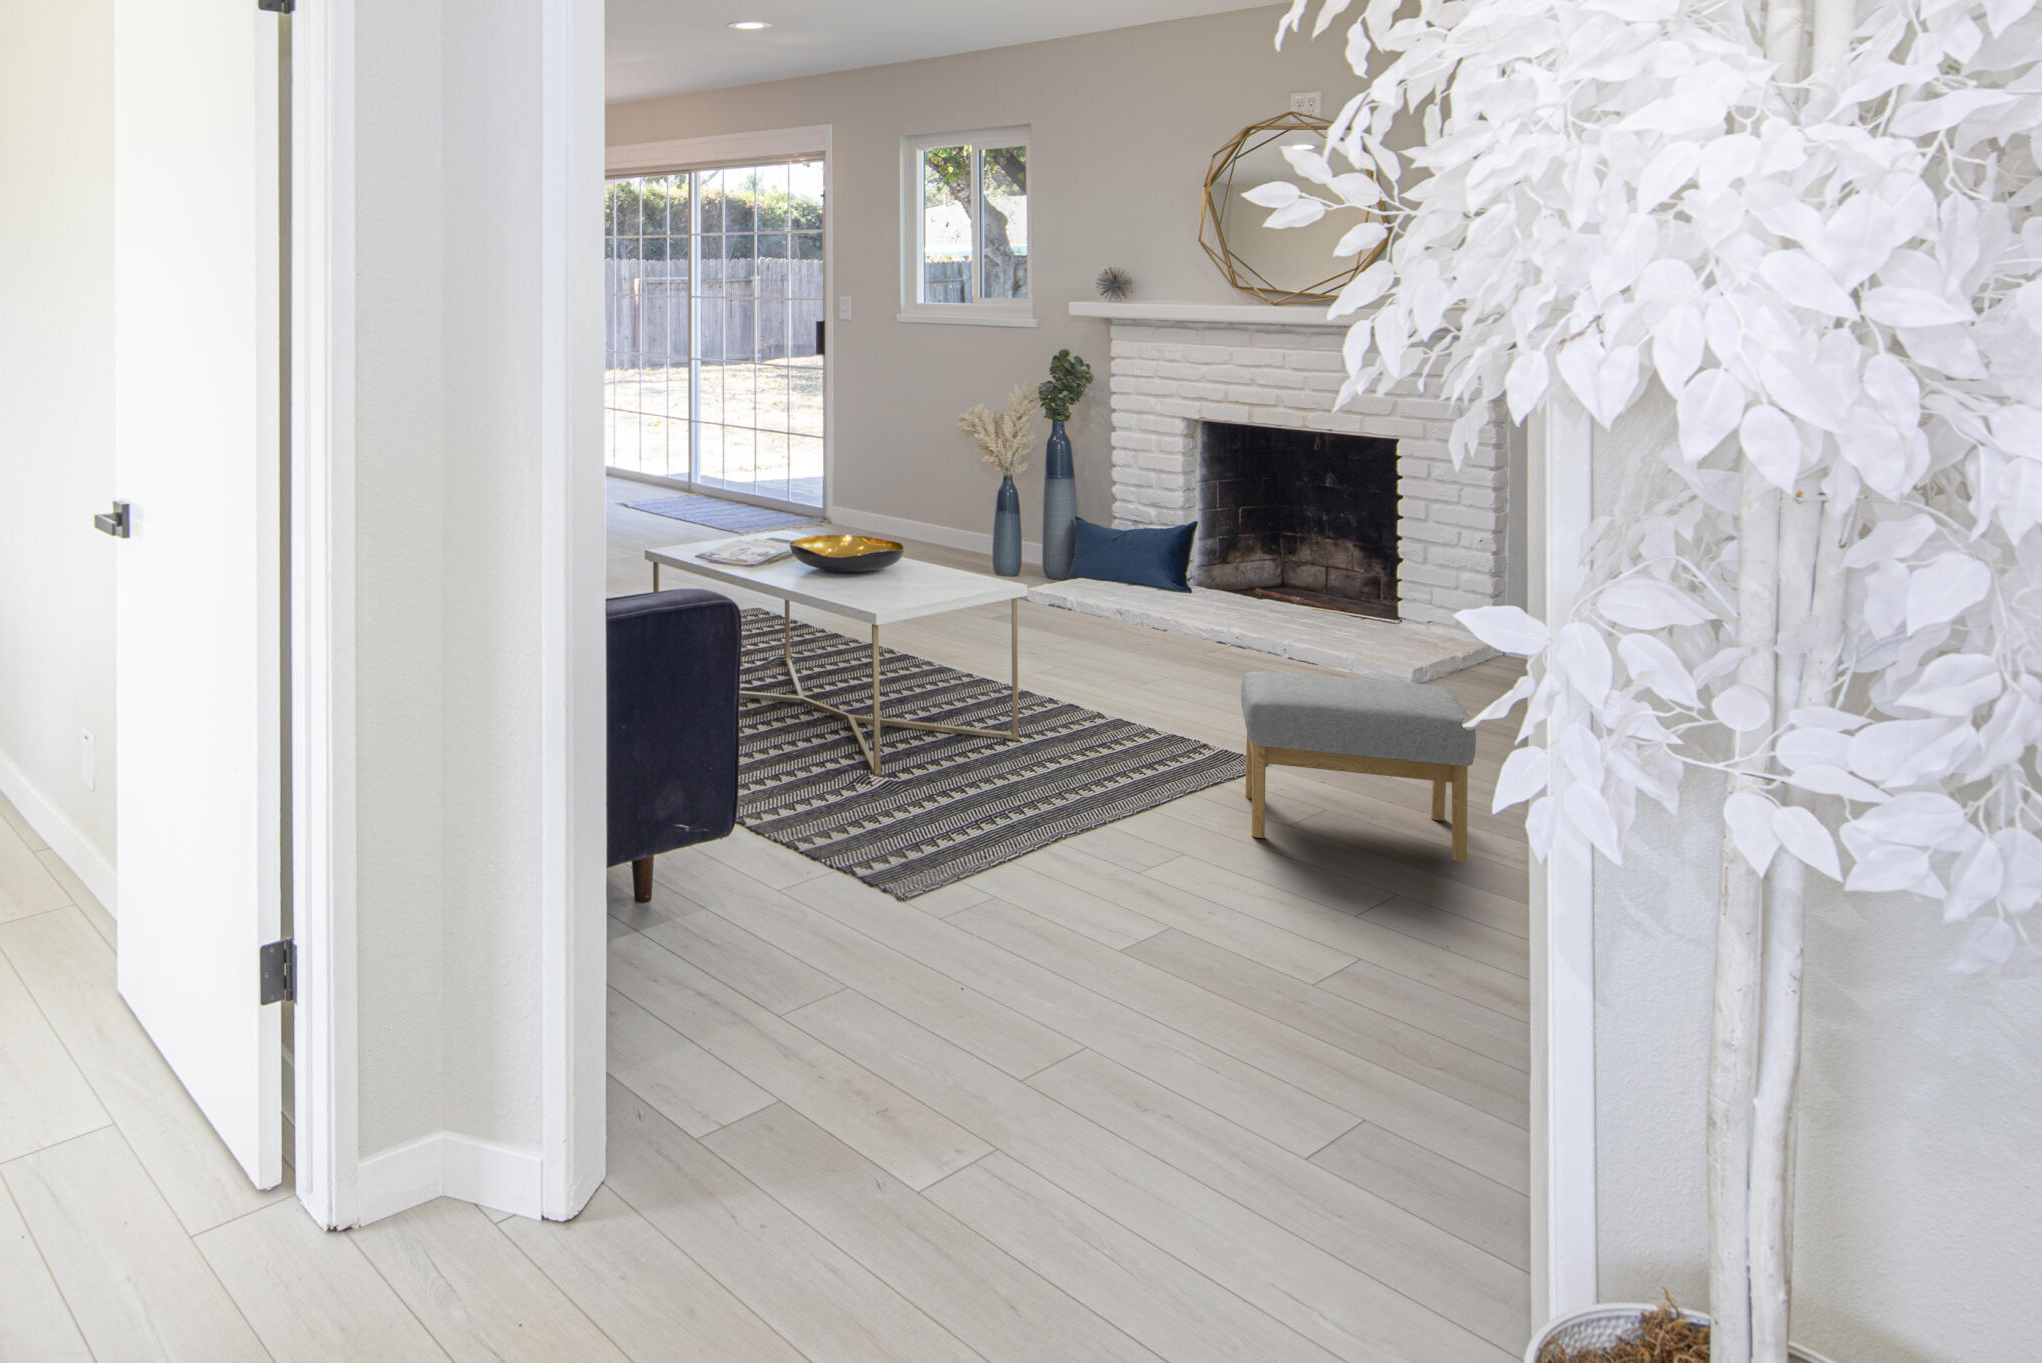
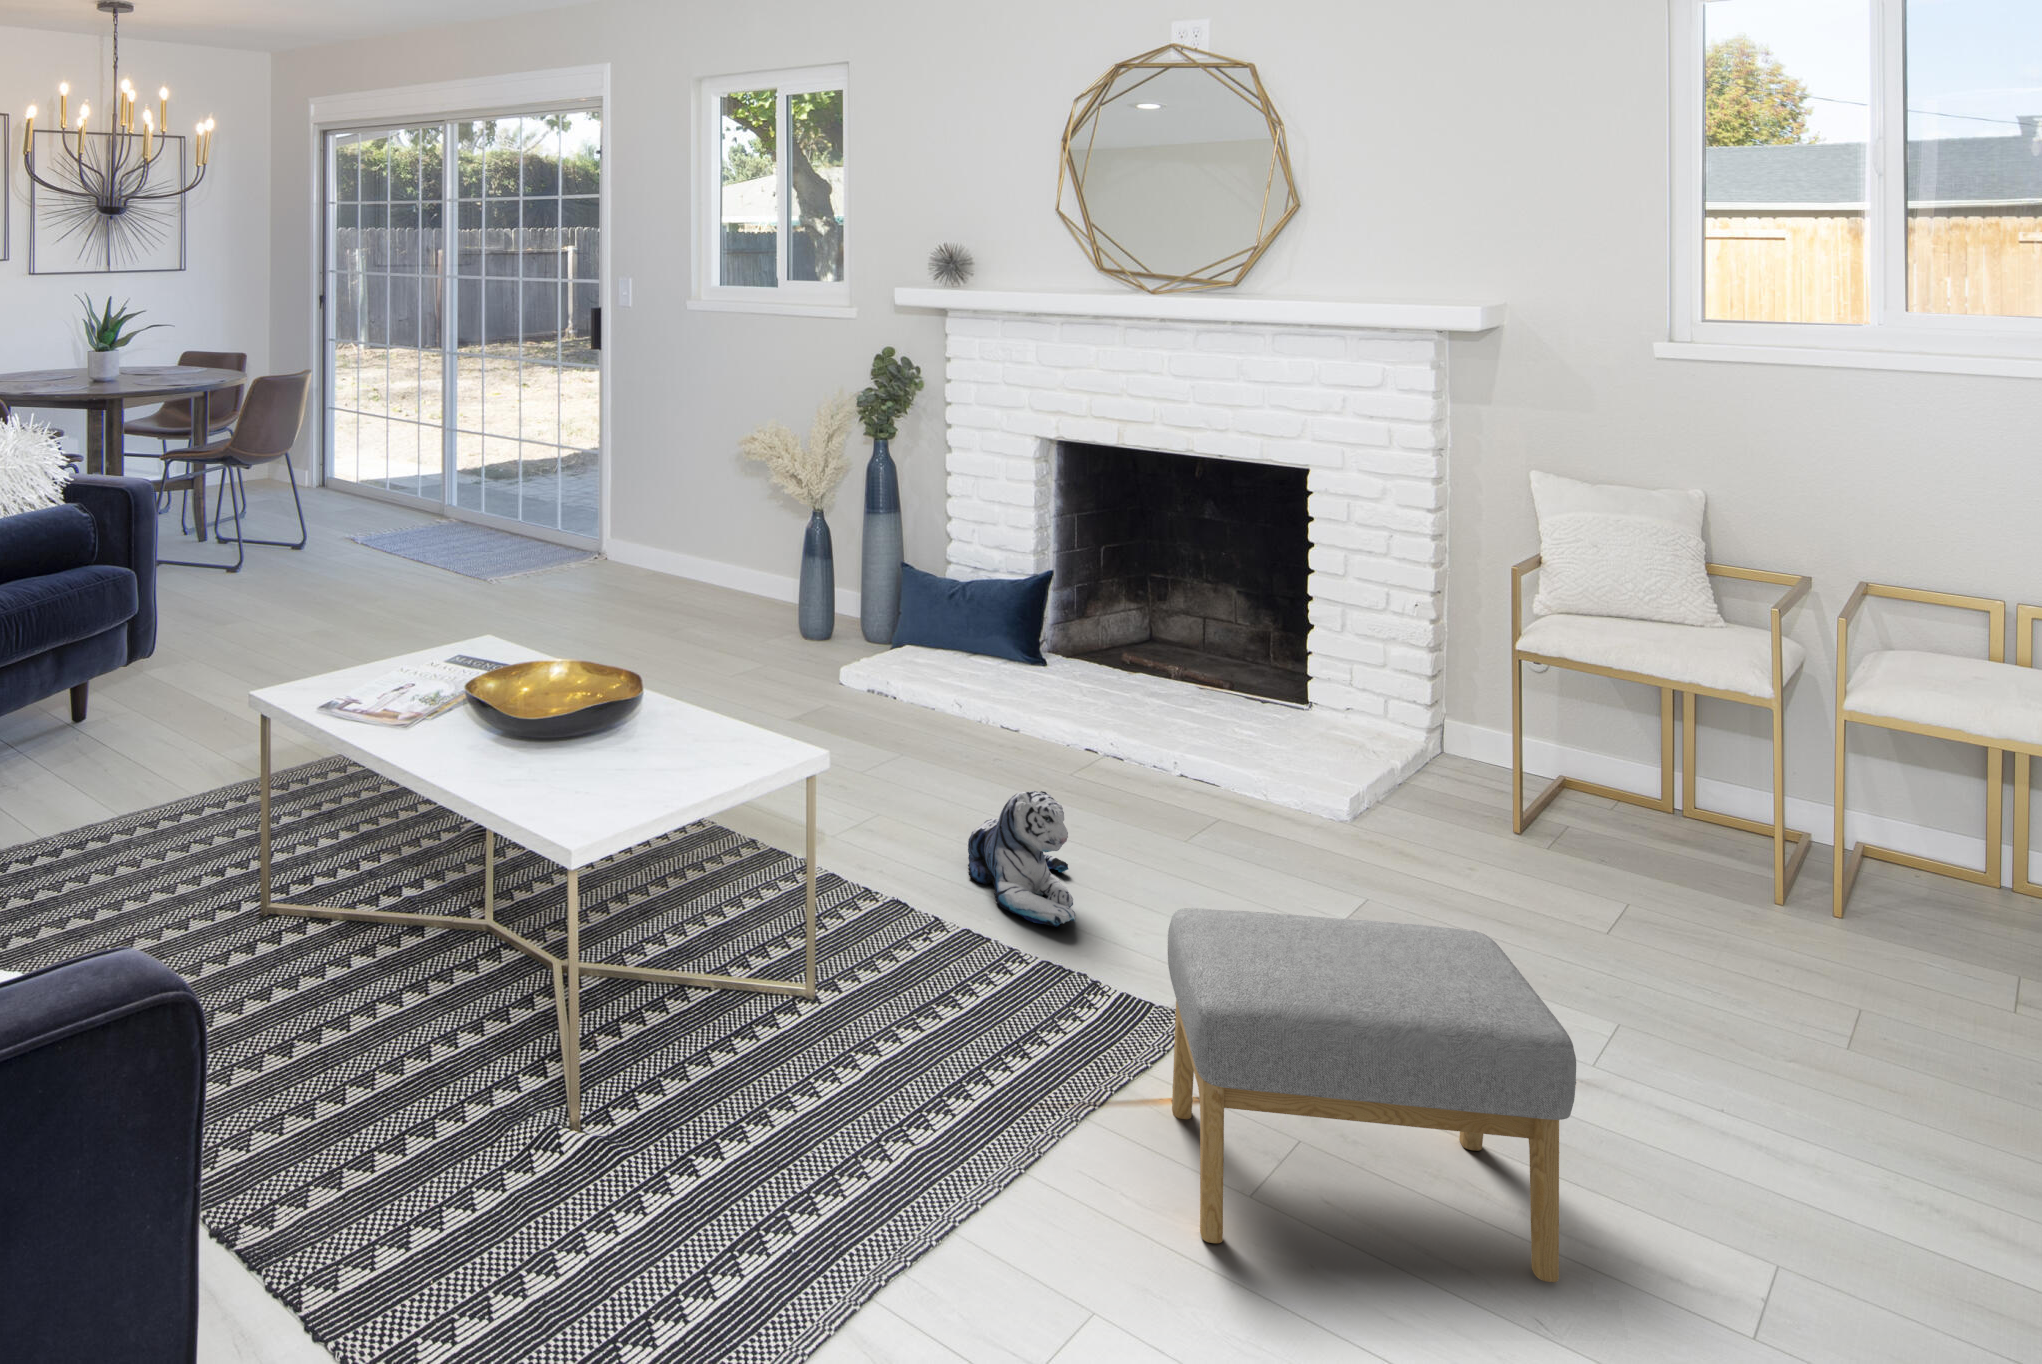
plush toy: none [1121,635,1194,718] -> present [968,791,1076,927]

